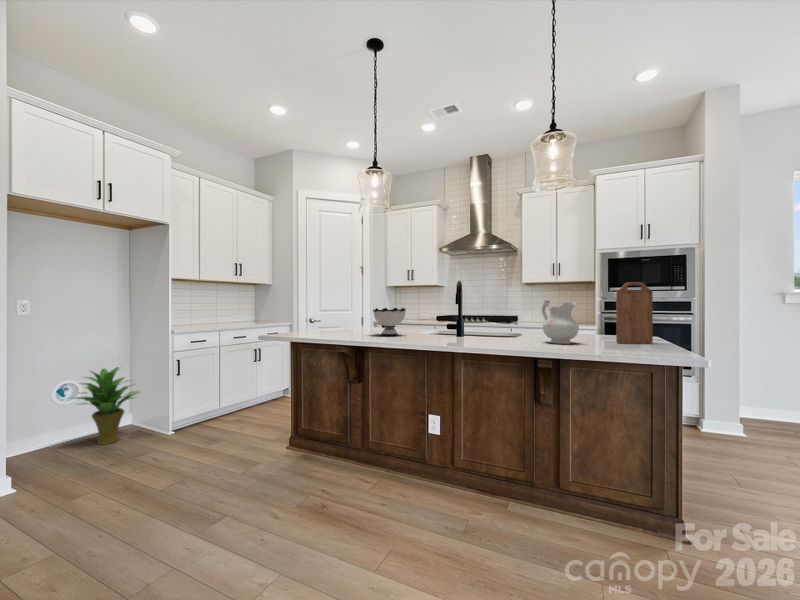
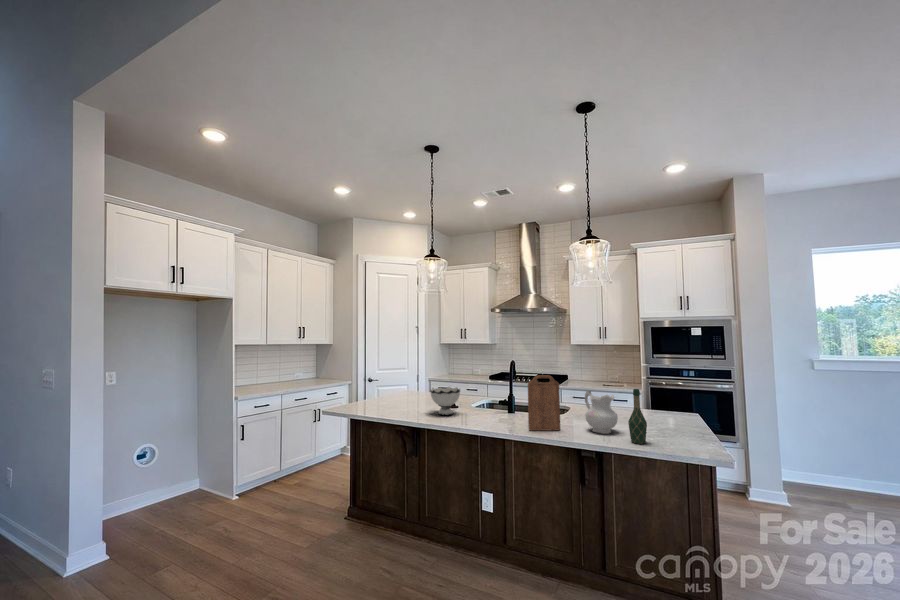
cutting board: present [616,282,653,343] -> present [528,375,560,431]
wine bottle: none [593,289,614,348] -> present [628,389,647,444]
potted plant: present [74,367,139,445] -> none [144,439,209,517]

